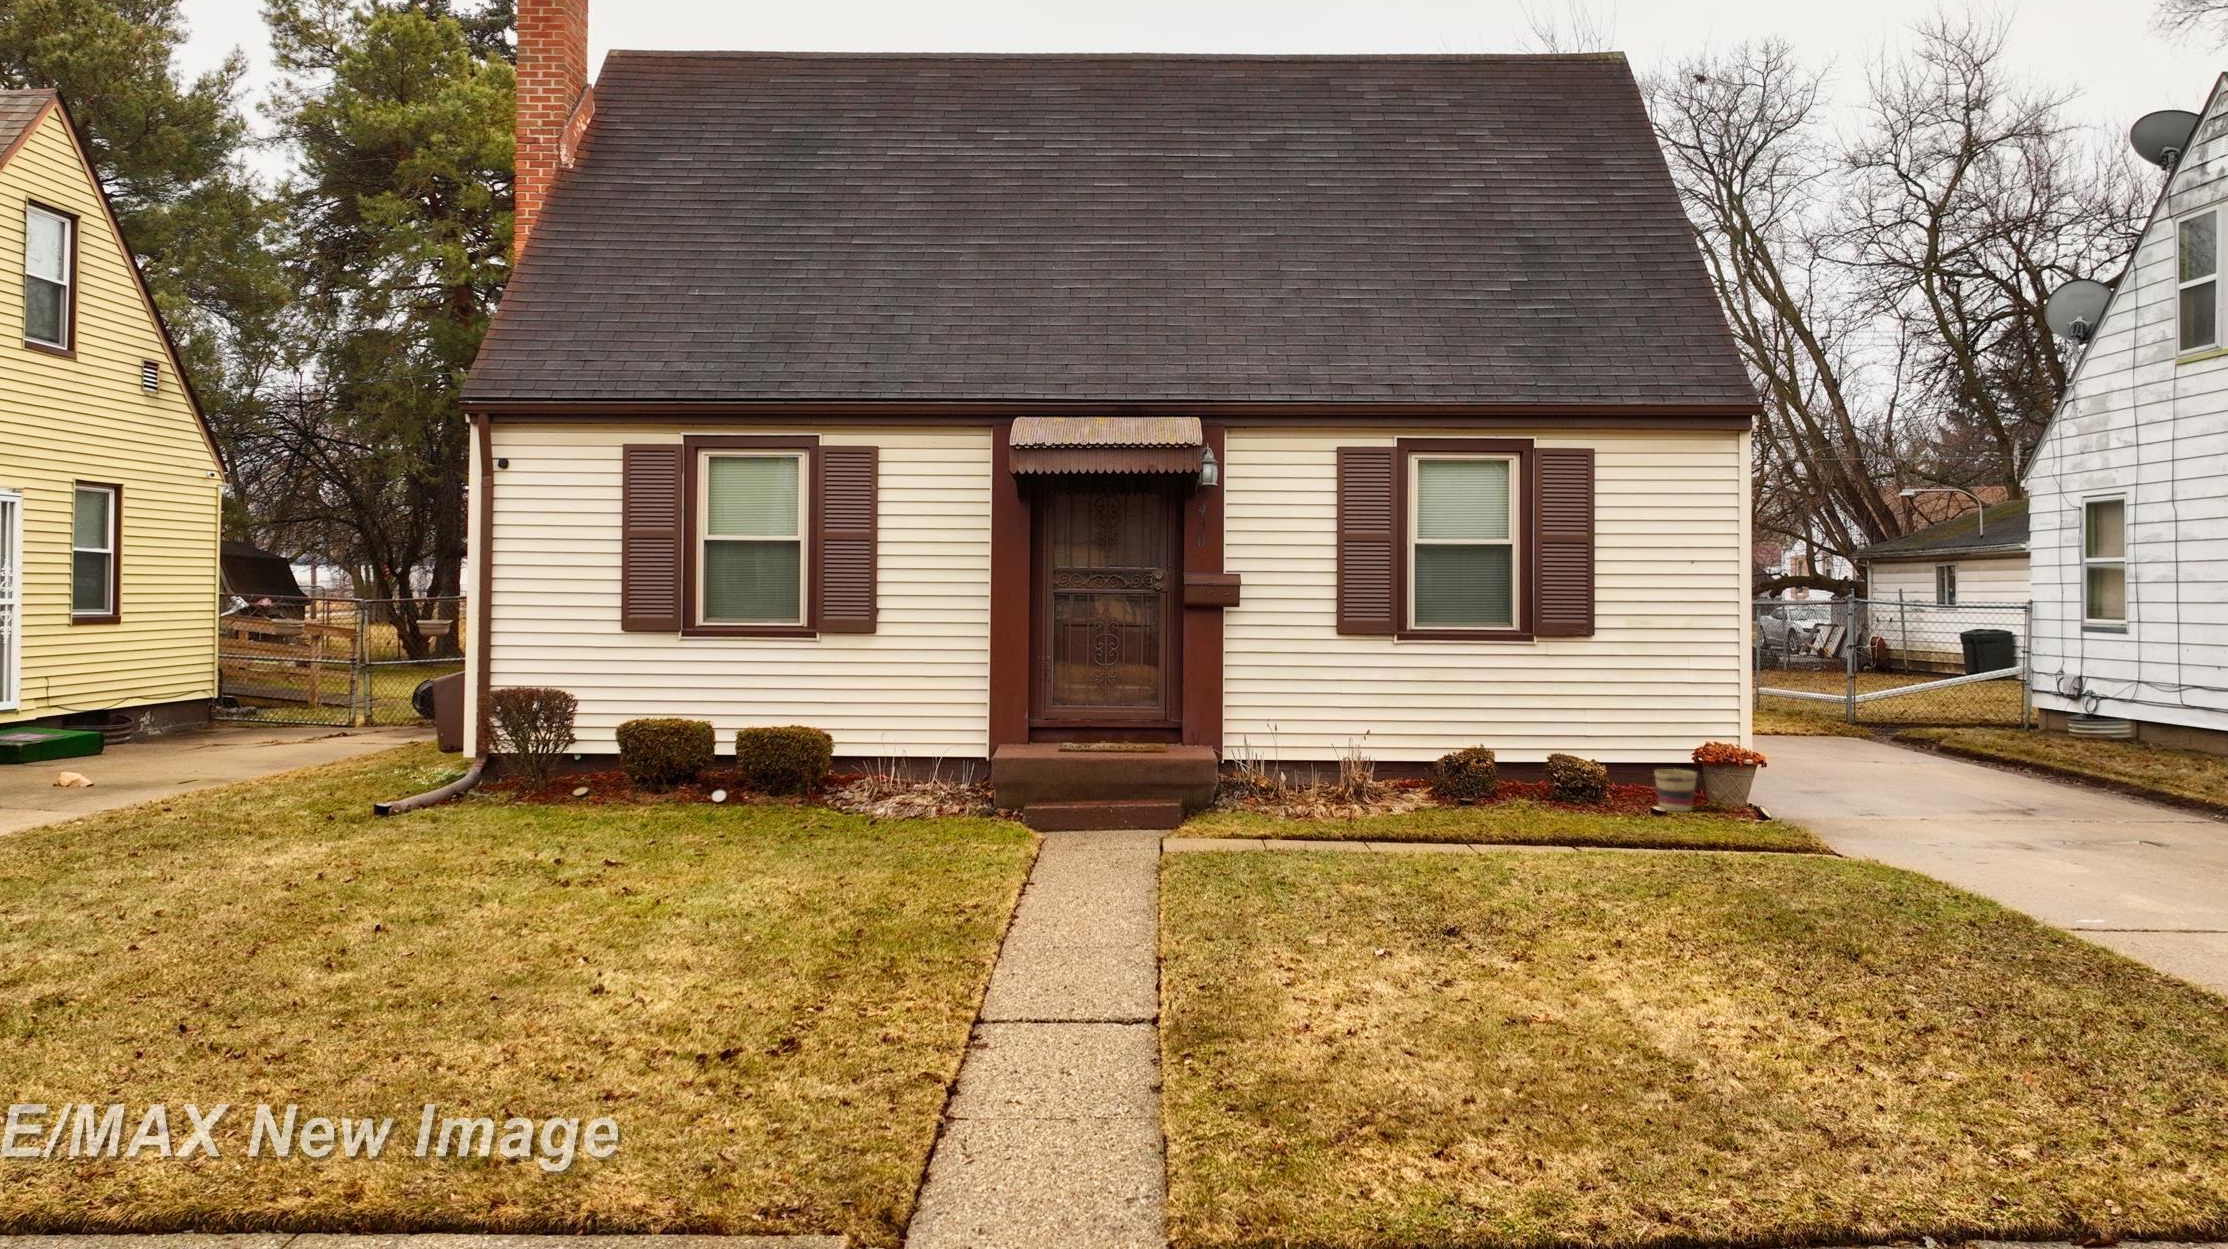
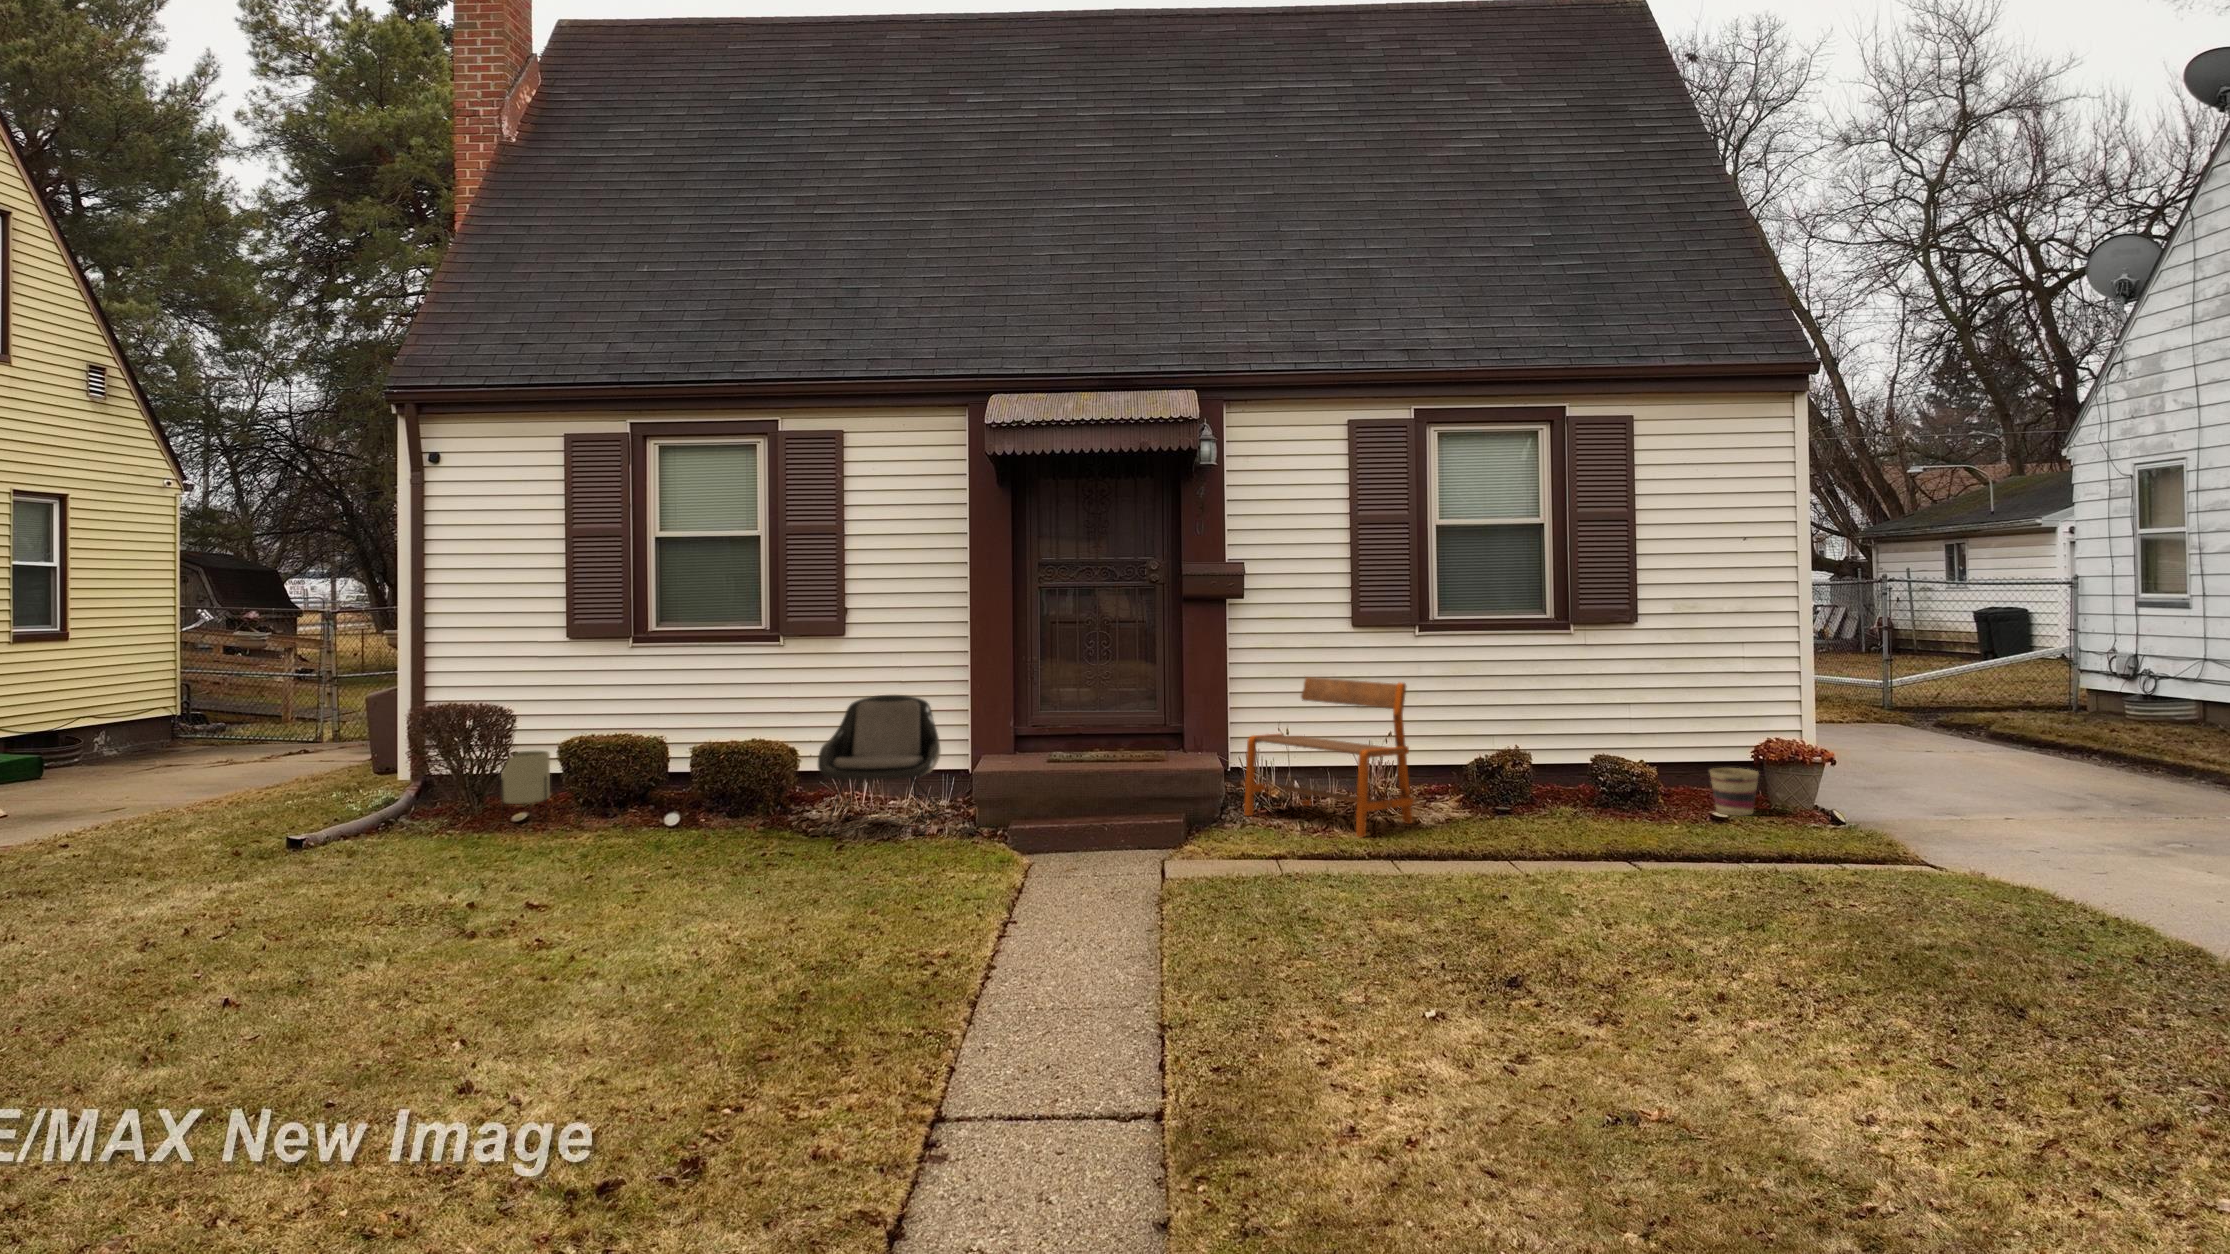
bench: none [1235,678,1386,823] -> present [1244,677,1414,837]
lounge chair: none [852,689,962,815] -> present [818,695,940,836]
planter: none [561,734,604,801] -> present [501,750,550,805]

